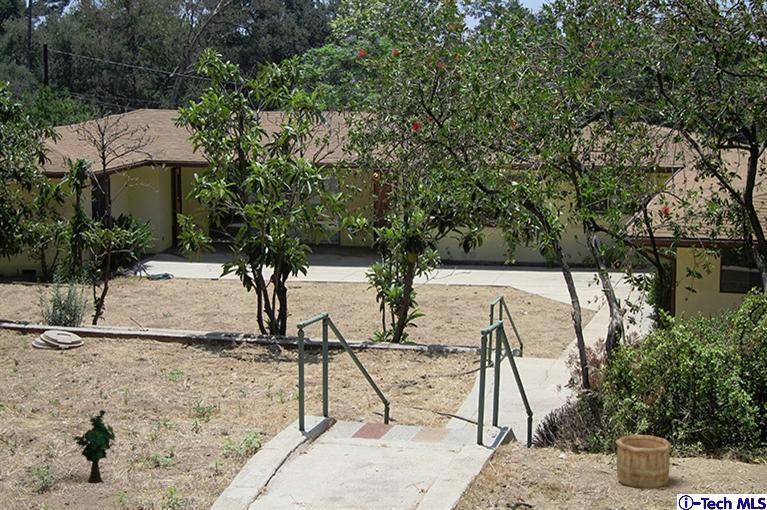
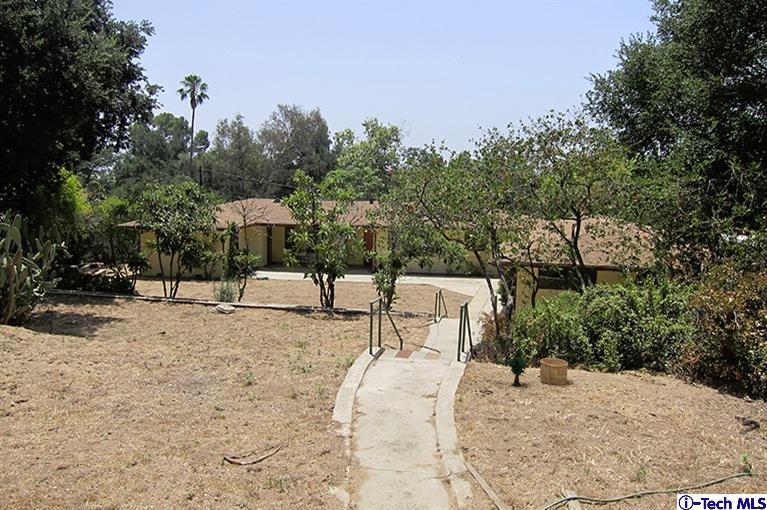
decorative plant: present [74,410,115,483] -> present [507,346,528,387]

